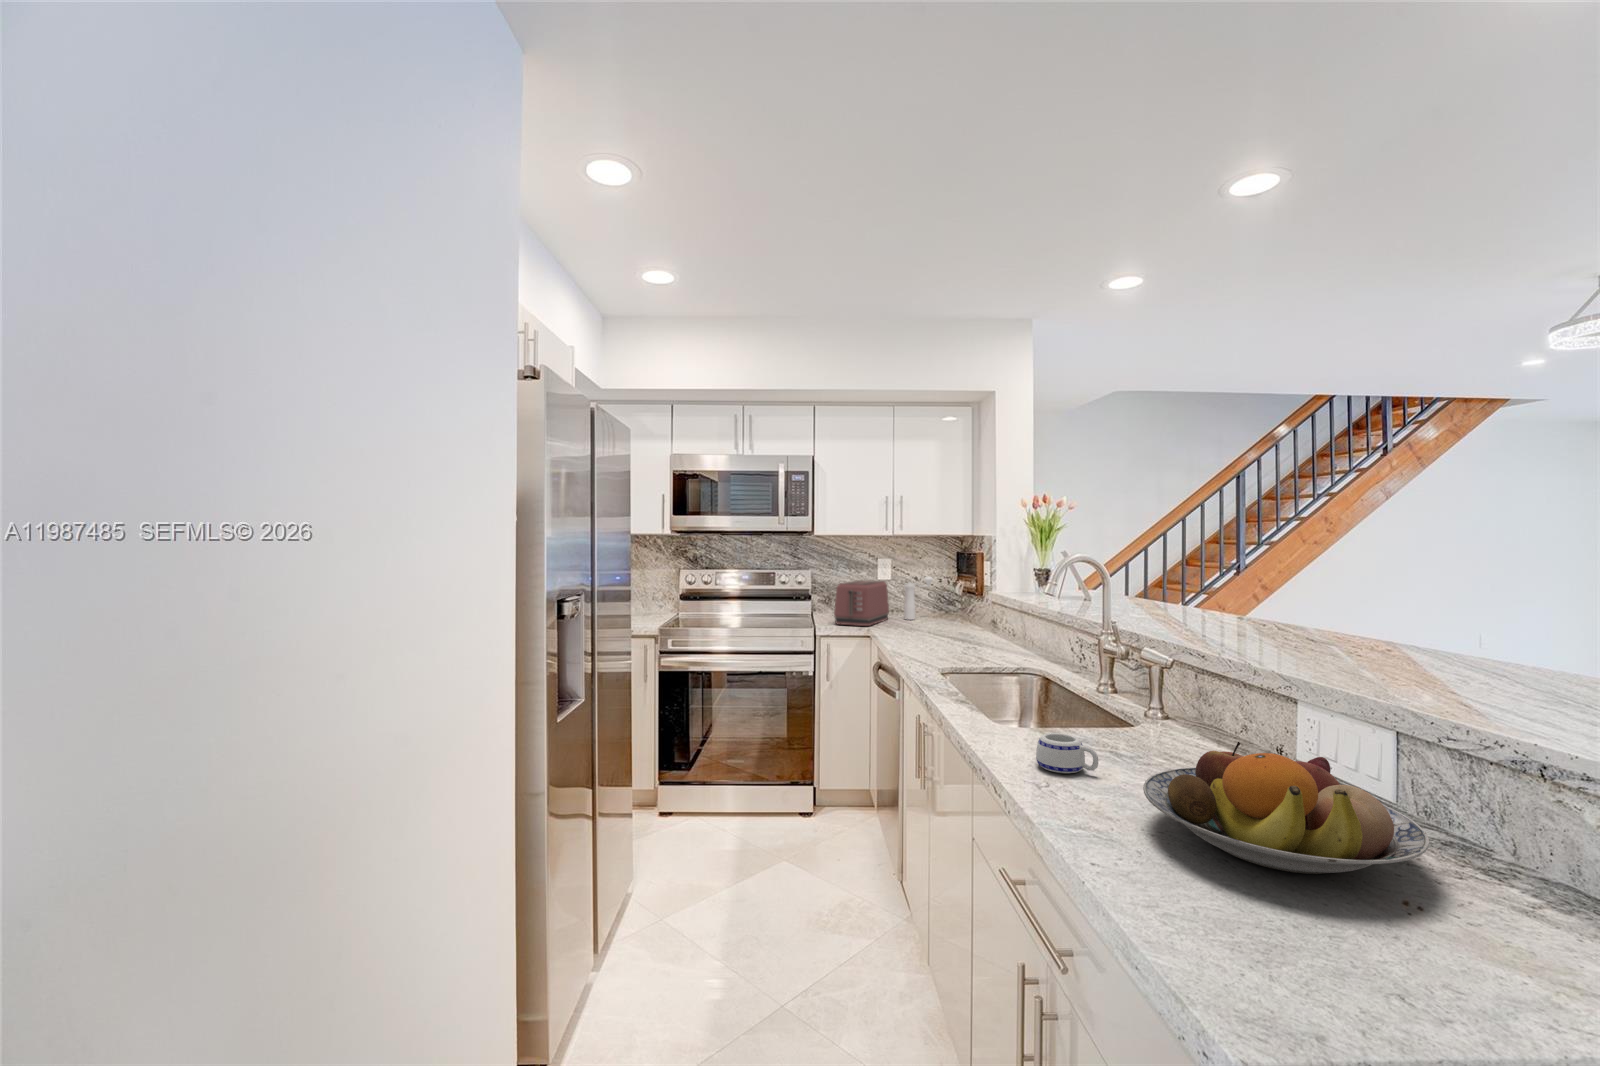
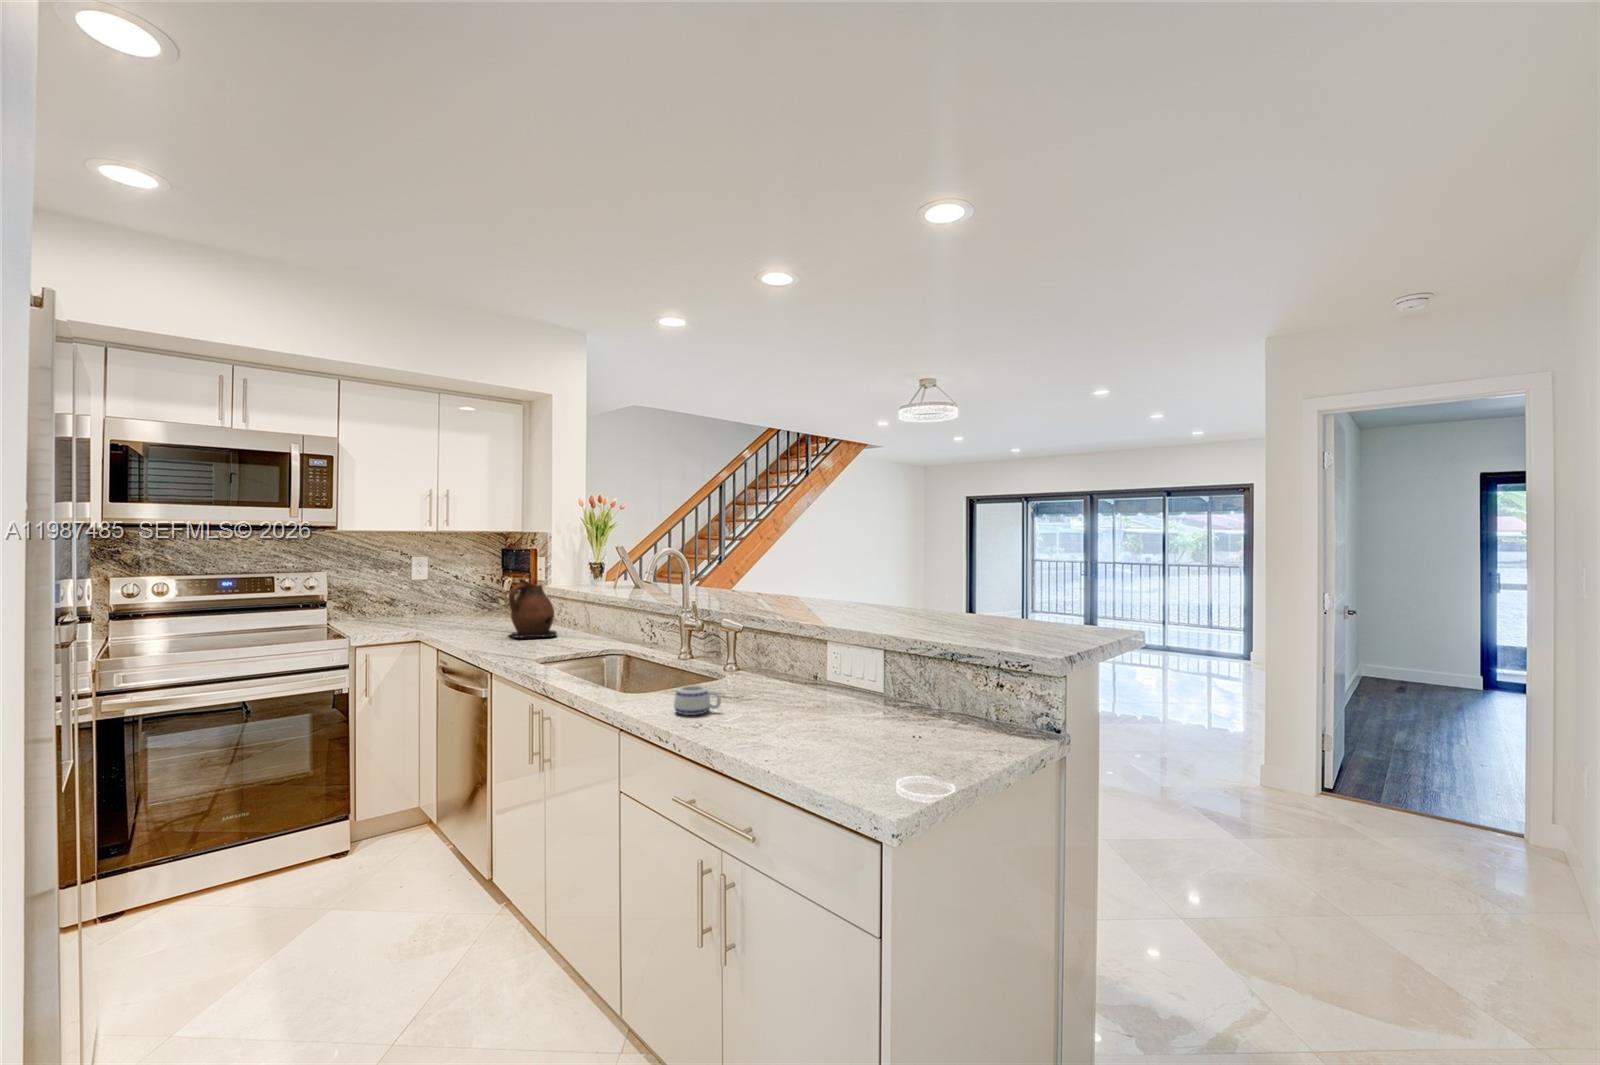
pepper mill: present [904,577,933,620] -> none [448,574,479,620]
toaster: present [834,580,889,626] -> none [367,581,430,631]
ceramic pitcher: none [939,583,990,647] -> present [509,579,557,637]
fruit bowl: present [1143,742,1429,874] -> none [766,667,914,737]

